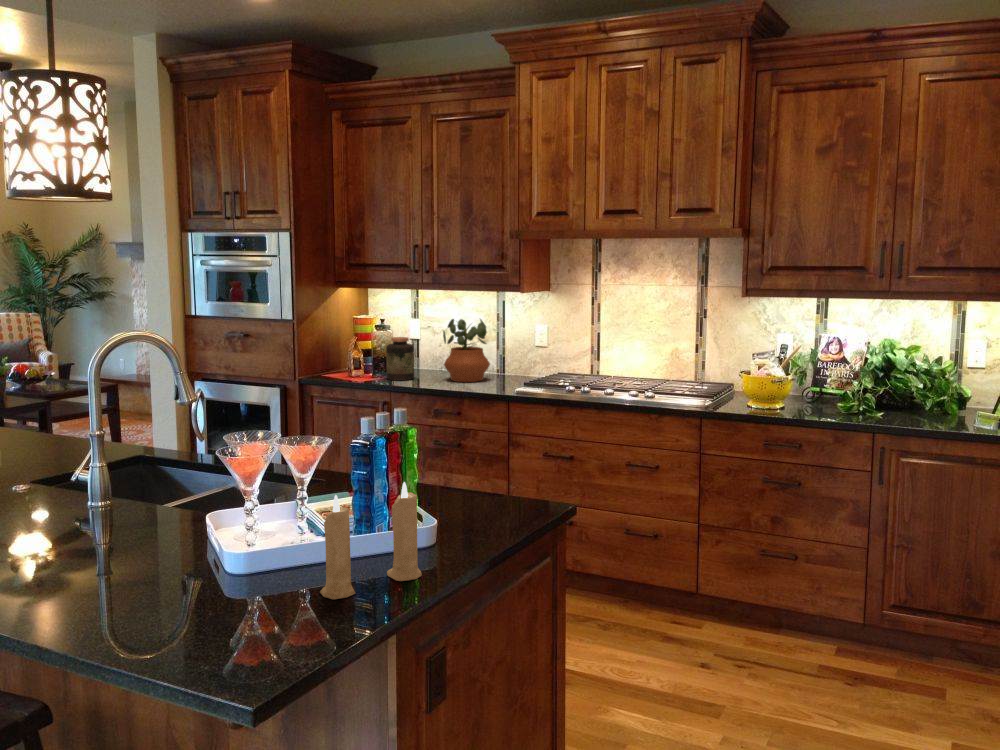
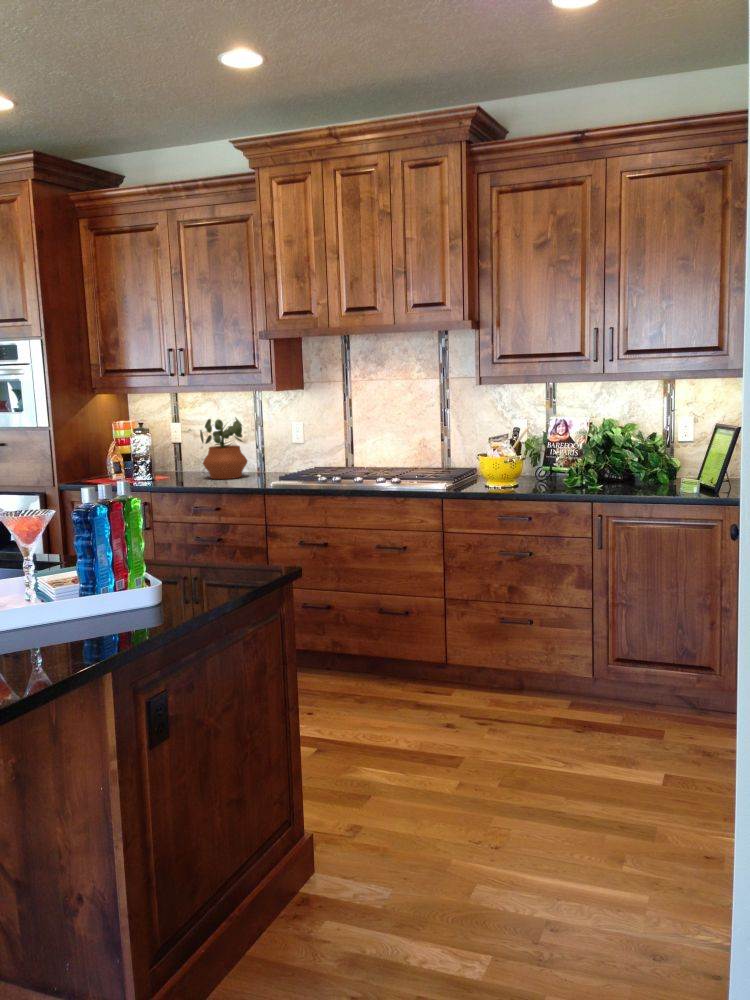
jar: present [386,337,414,381] -> none [145,439,174,481]
candle: present [320,482,422,600] -> none [43,536,142,645]

